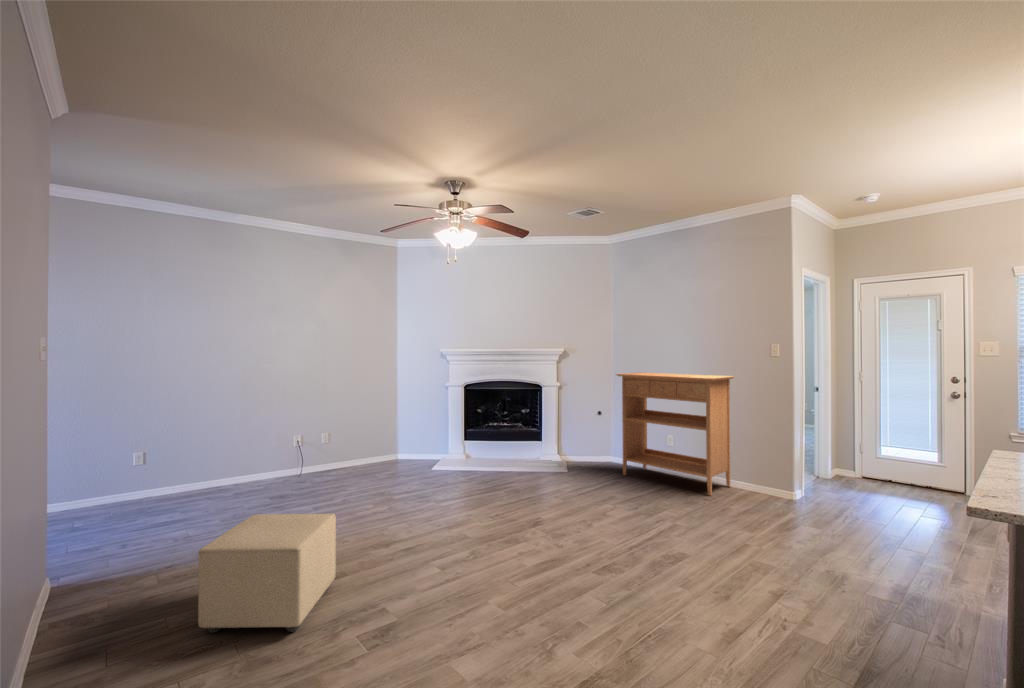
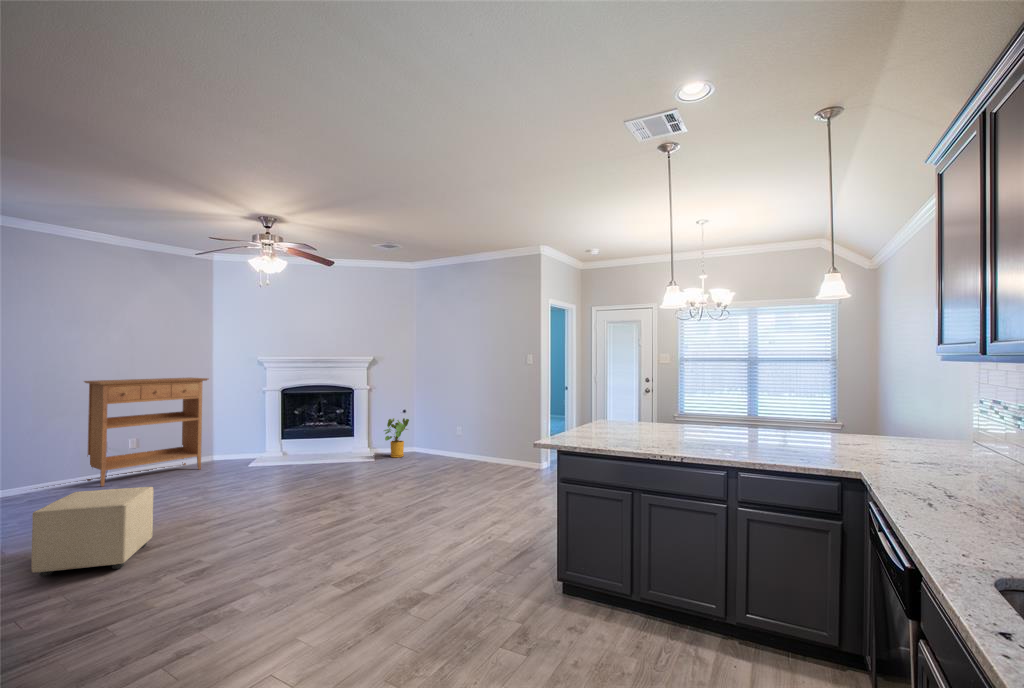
console table: present [616,372,734,496] -> present [84,378,208,486]
house plant: none [576,421,608,468] -> present [384,418,409,458]

